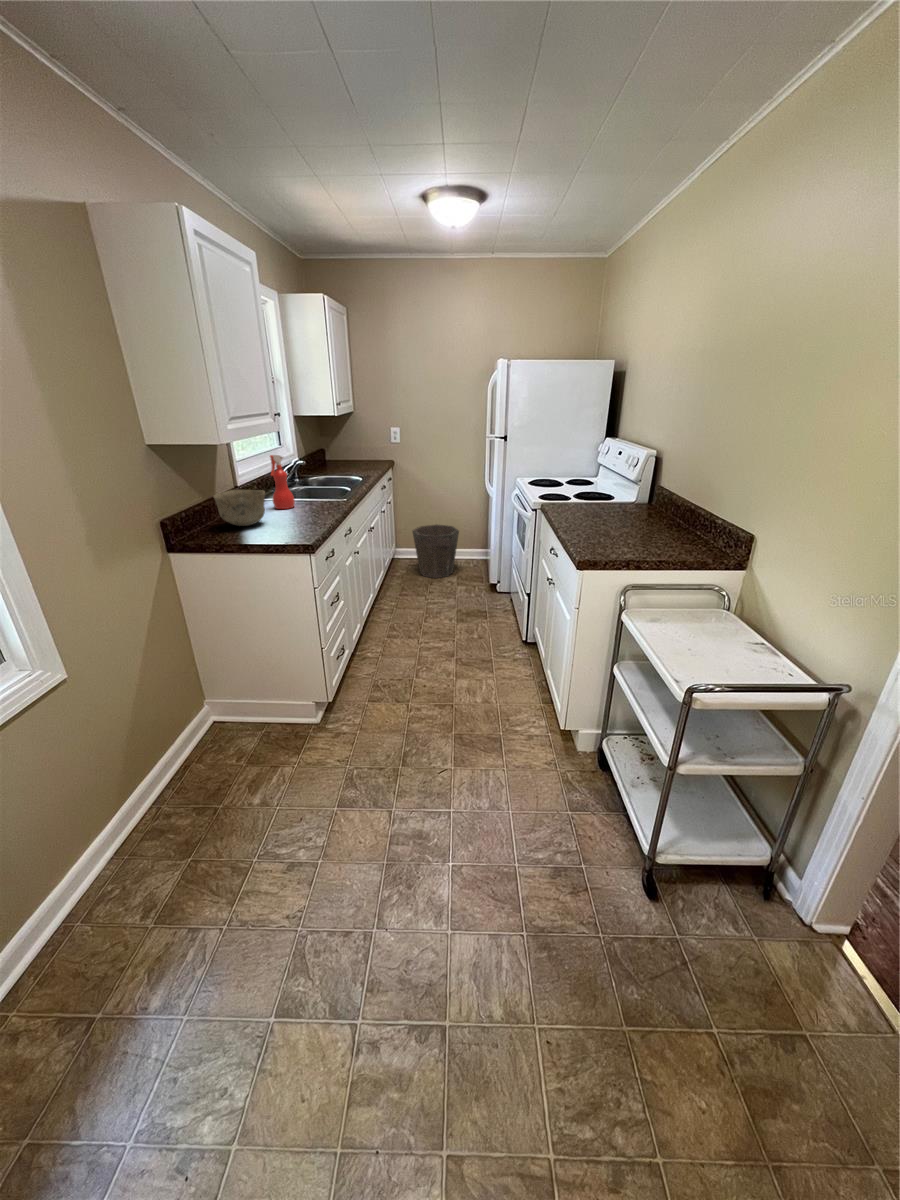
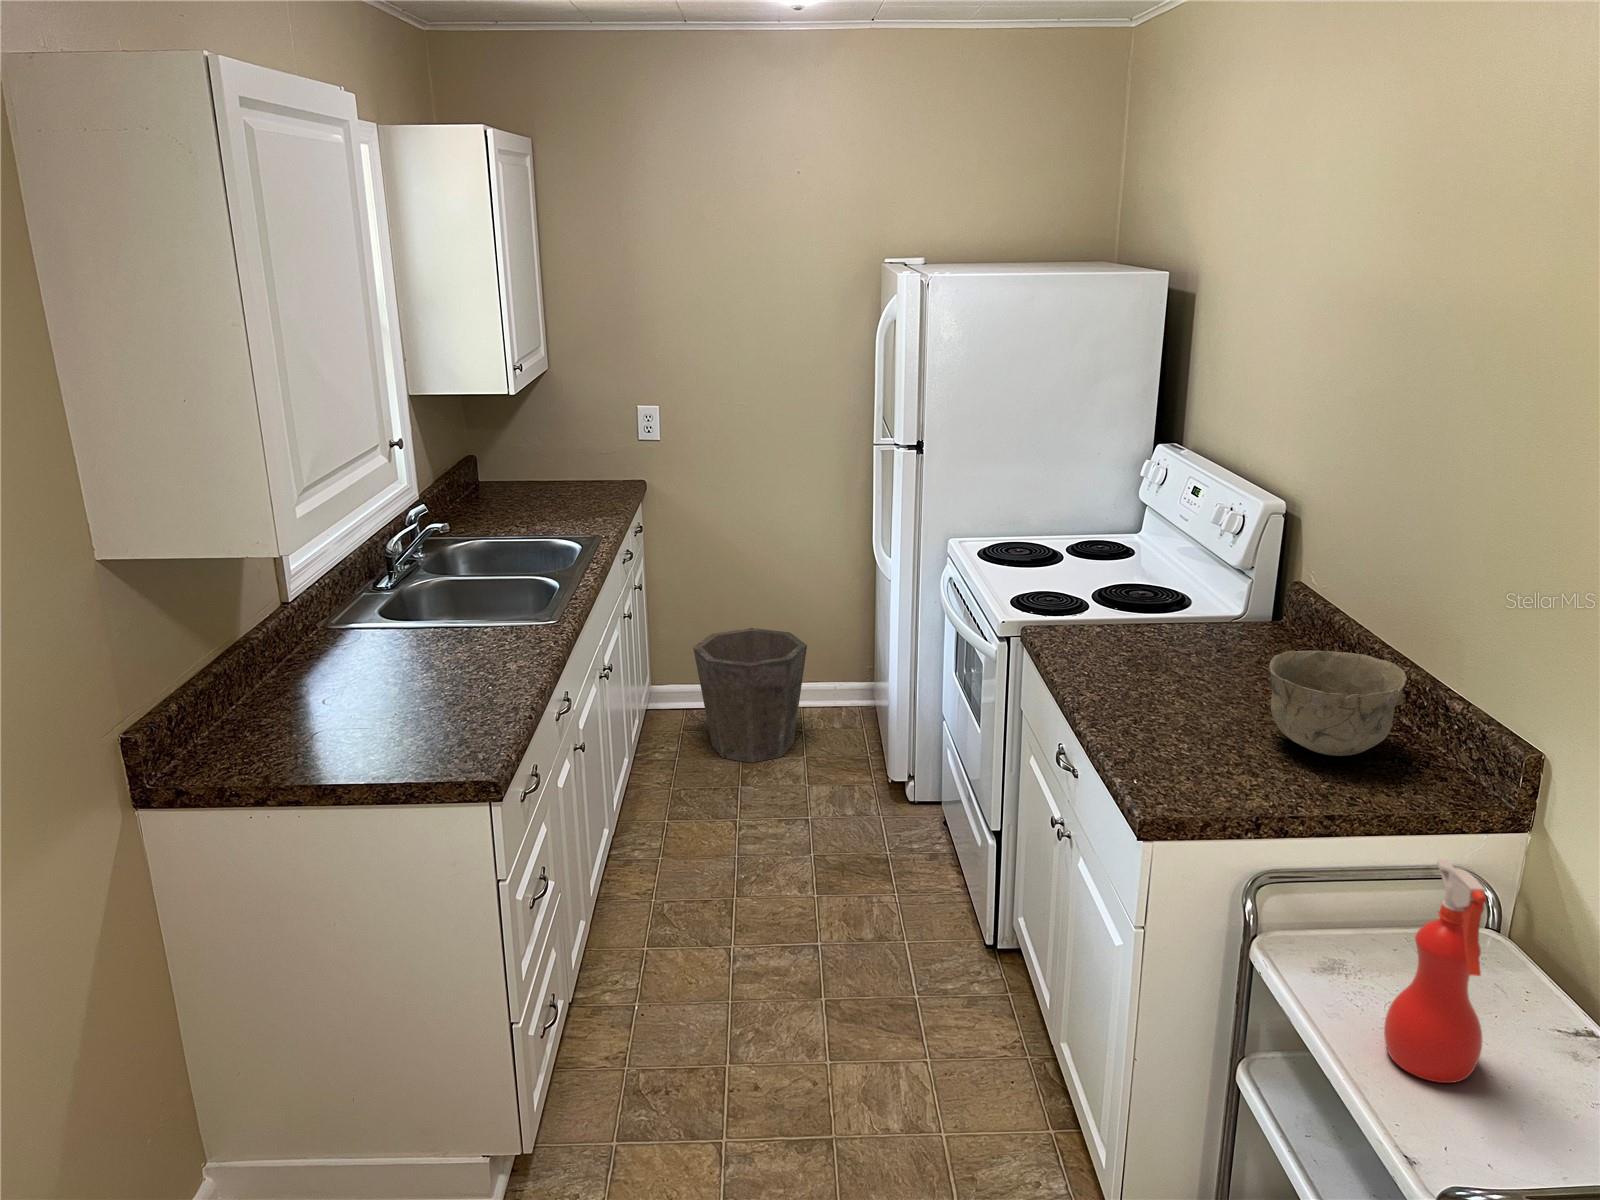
spray bottle: present [270,455,295,509] -> present [1384,860,1486,1083]
bowl: present [214,490,265,526] -> present [1268,651,1407,756]

